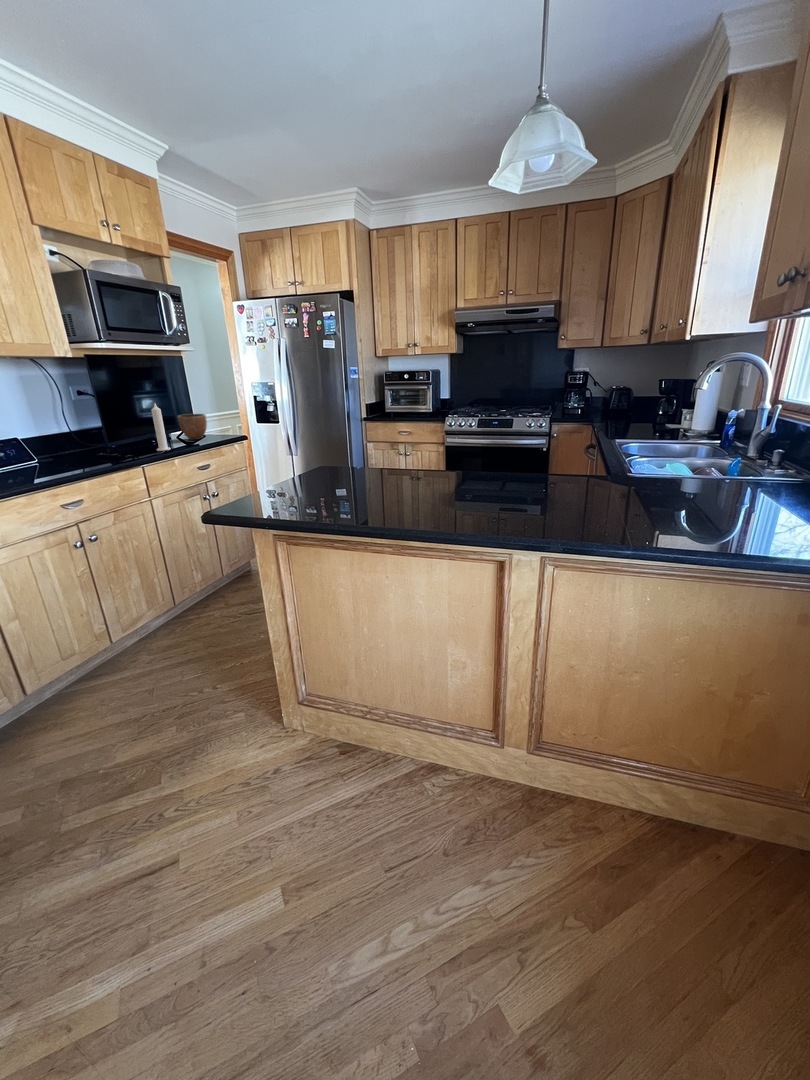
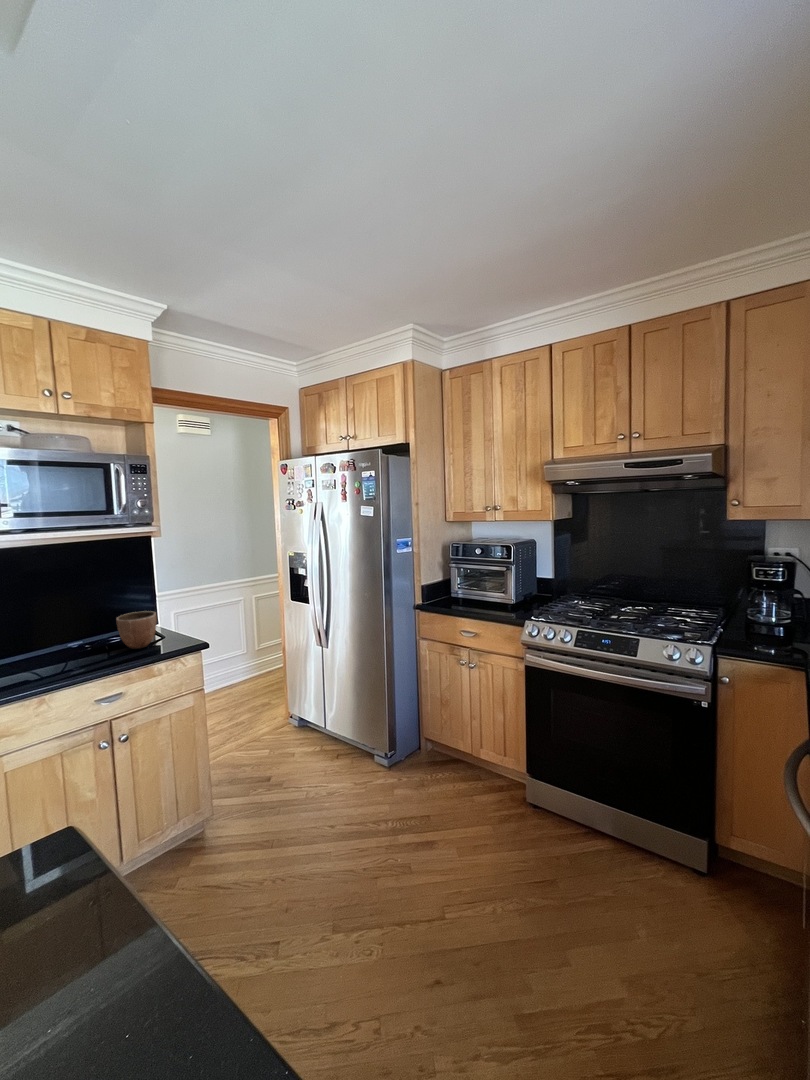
candle: present [151,403,171,451] -> none [48,609,70,676]

